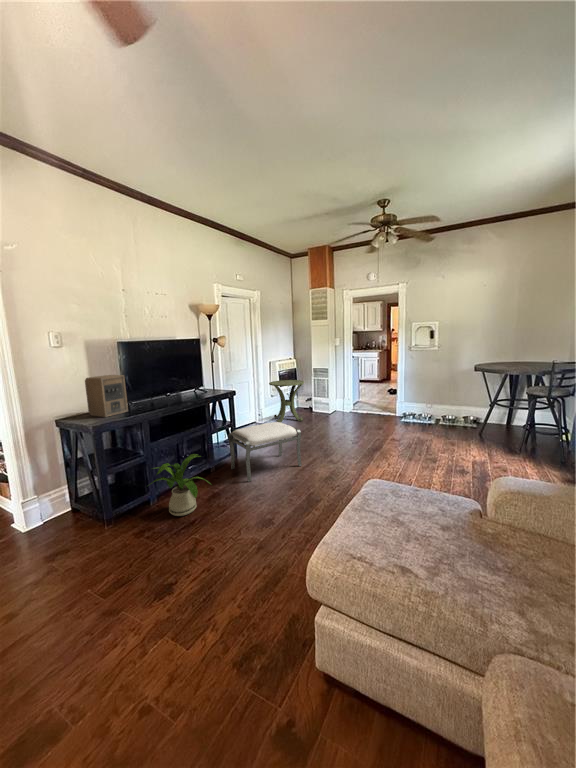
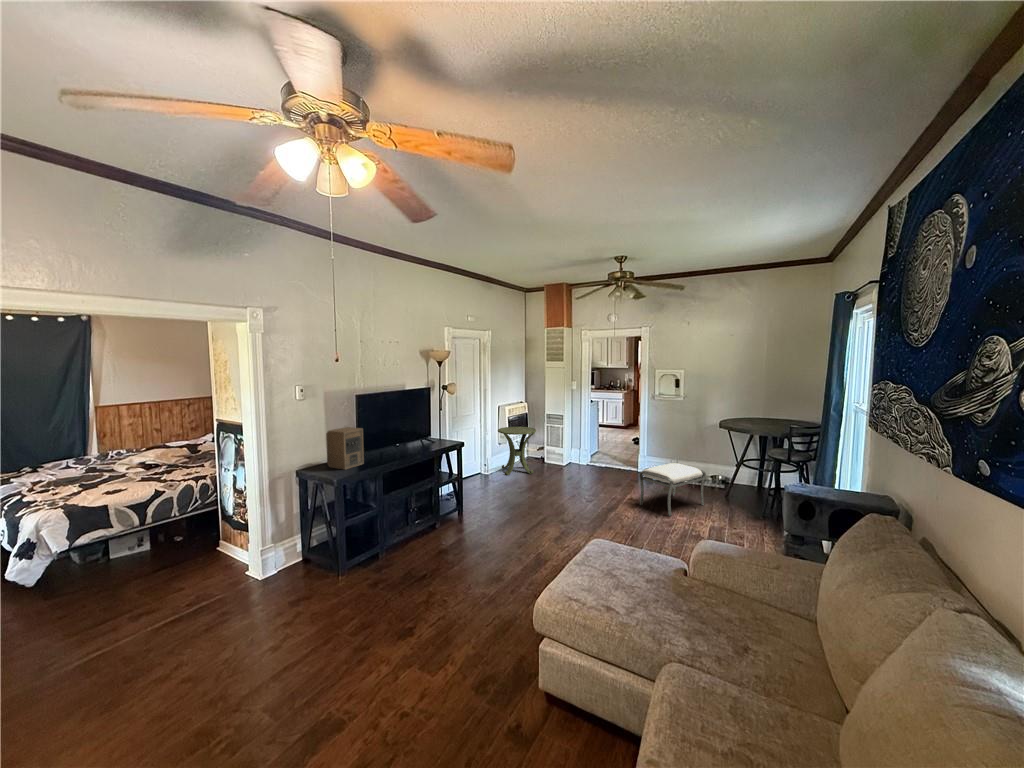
ottoman: present [229,422,302,482] -> present [639,463,706,516]
house plant: present [150,454,209,516] -> none [379,509,445,570]

